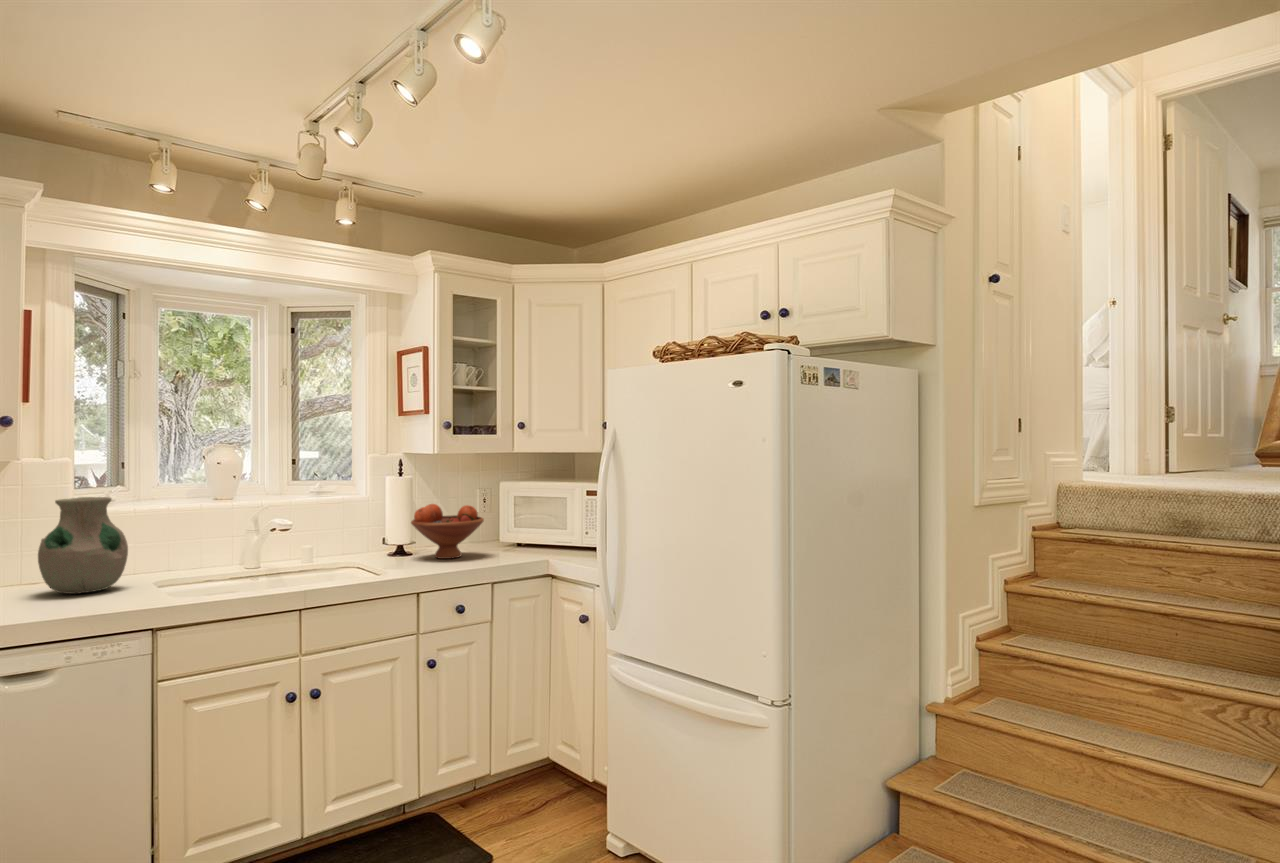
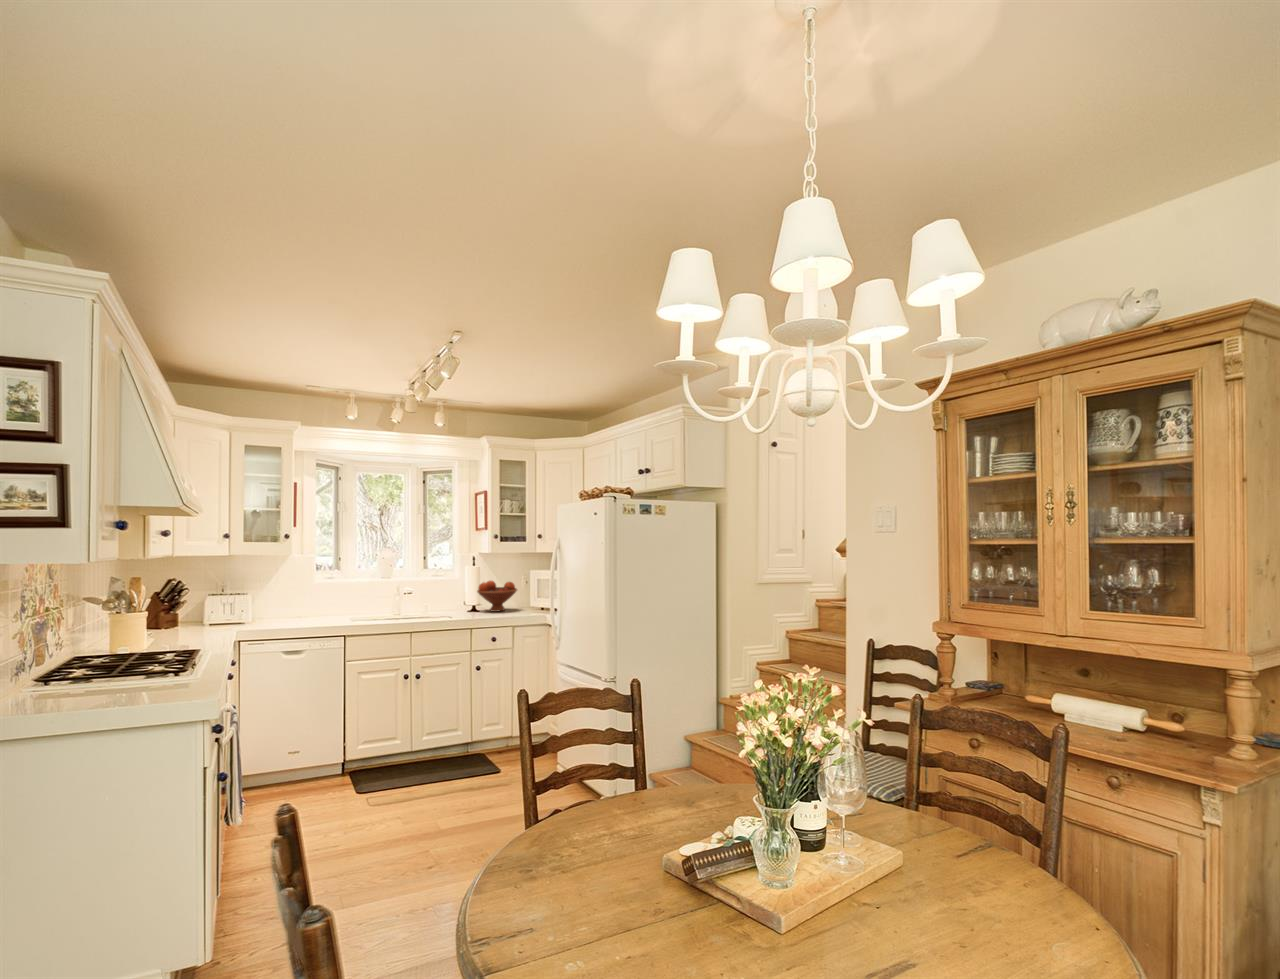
vase: present [38,497,128,594] -> none [298,576,336,622]

